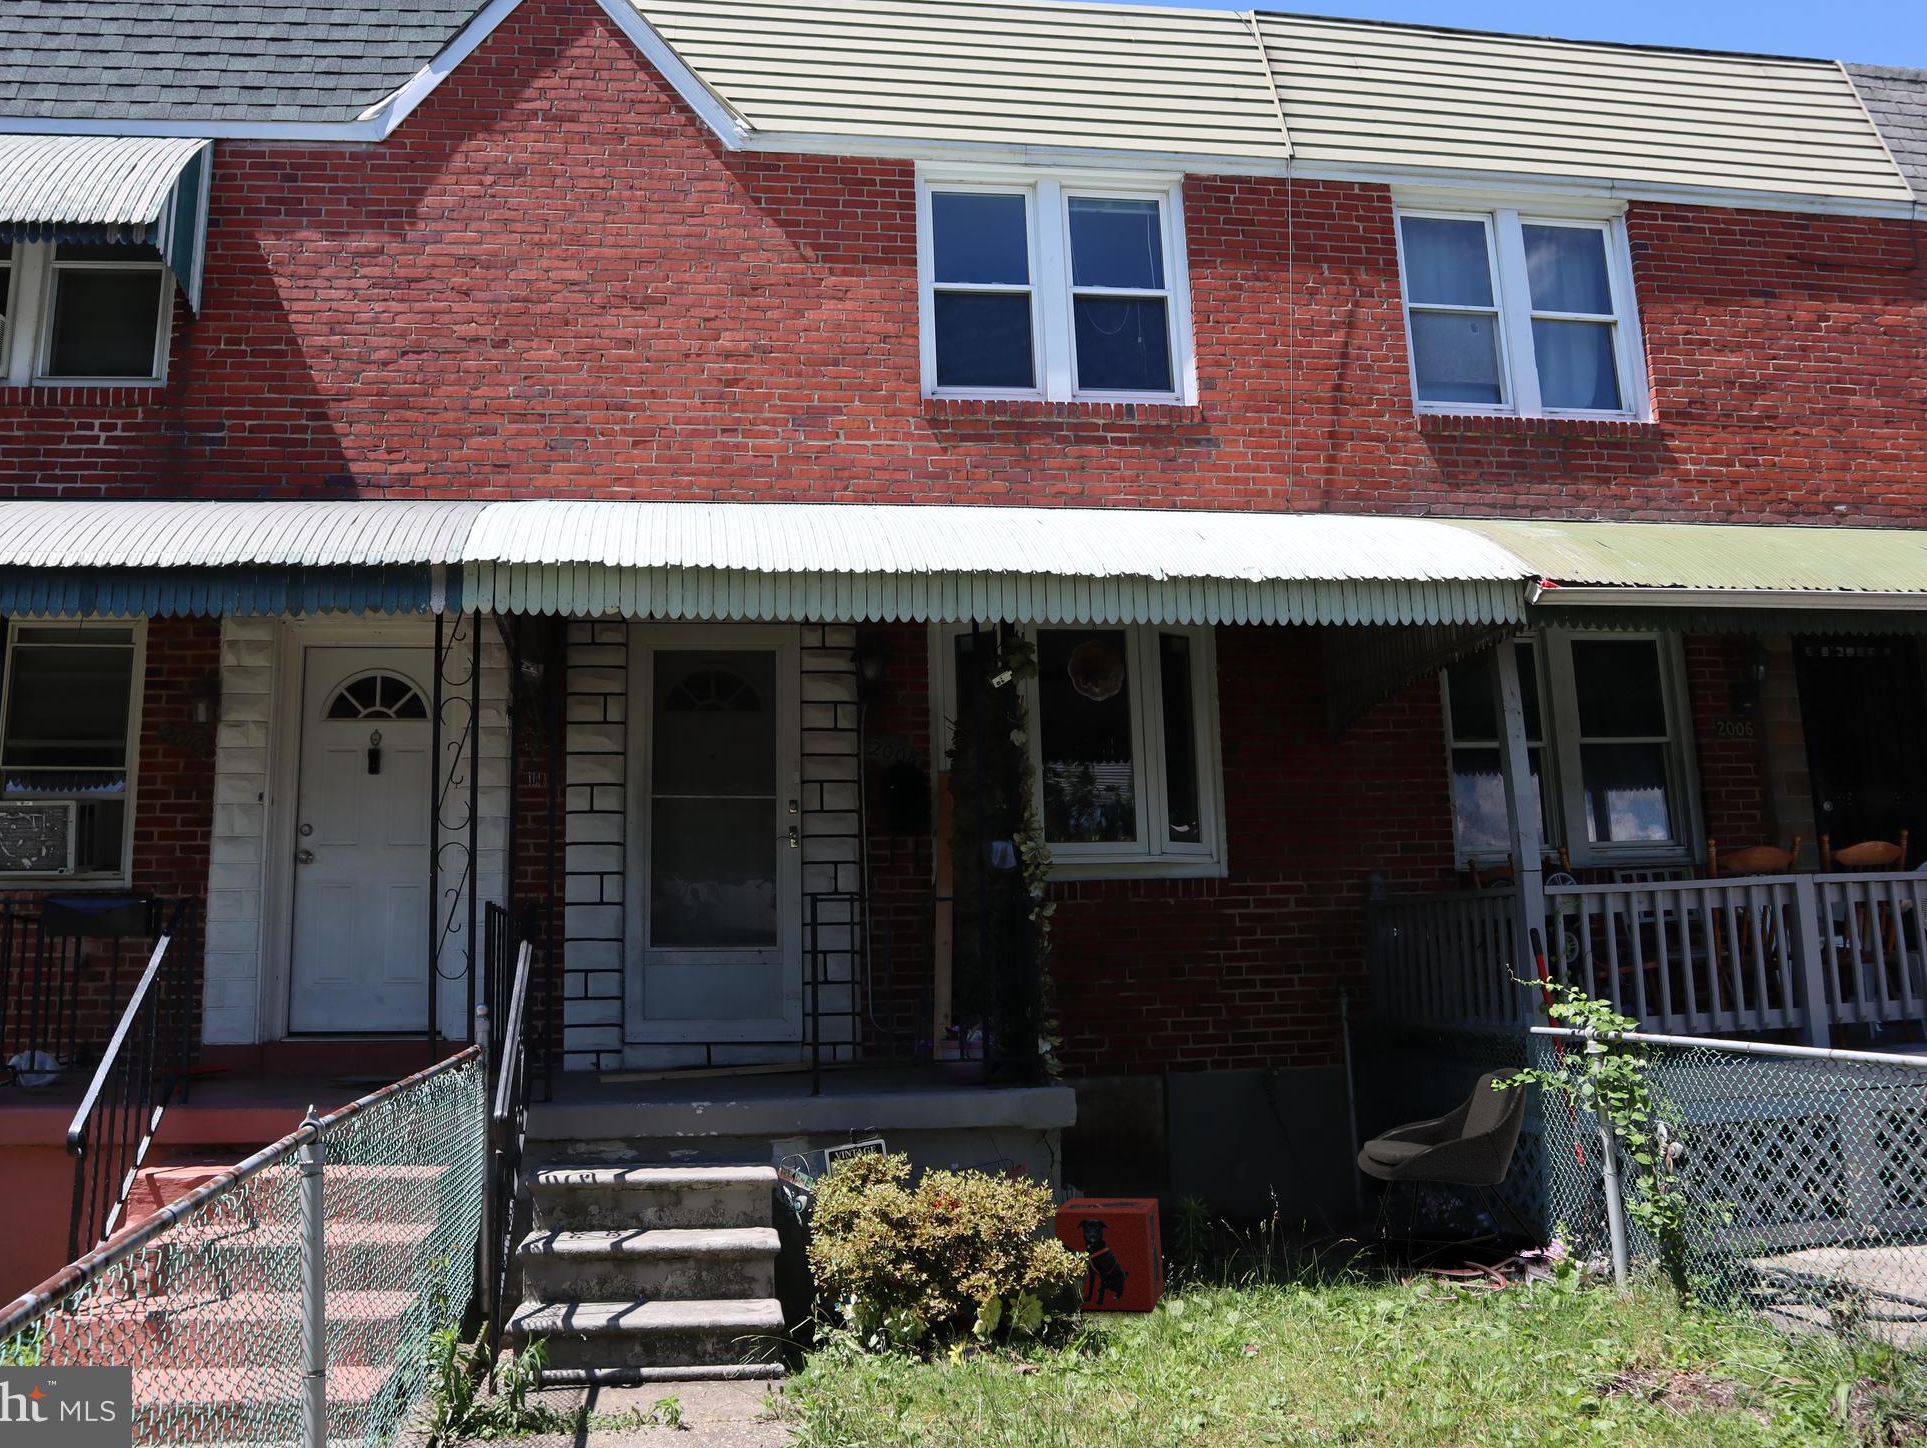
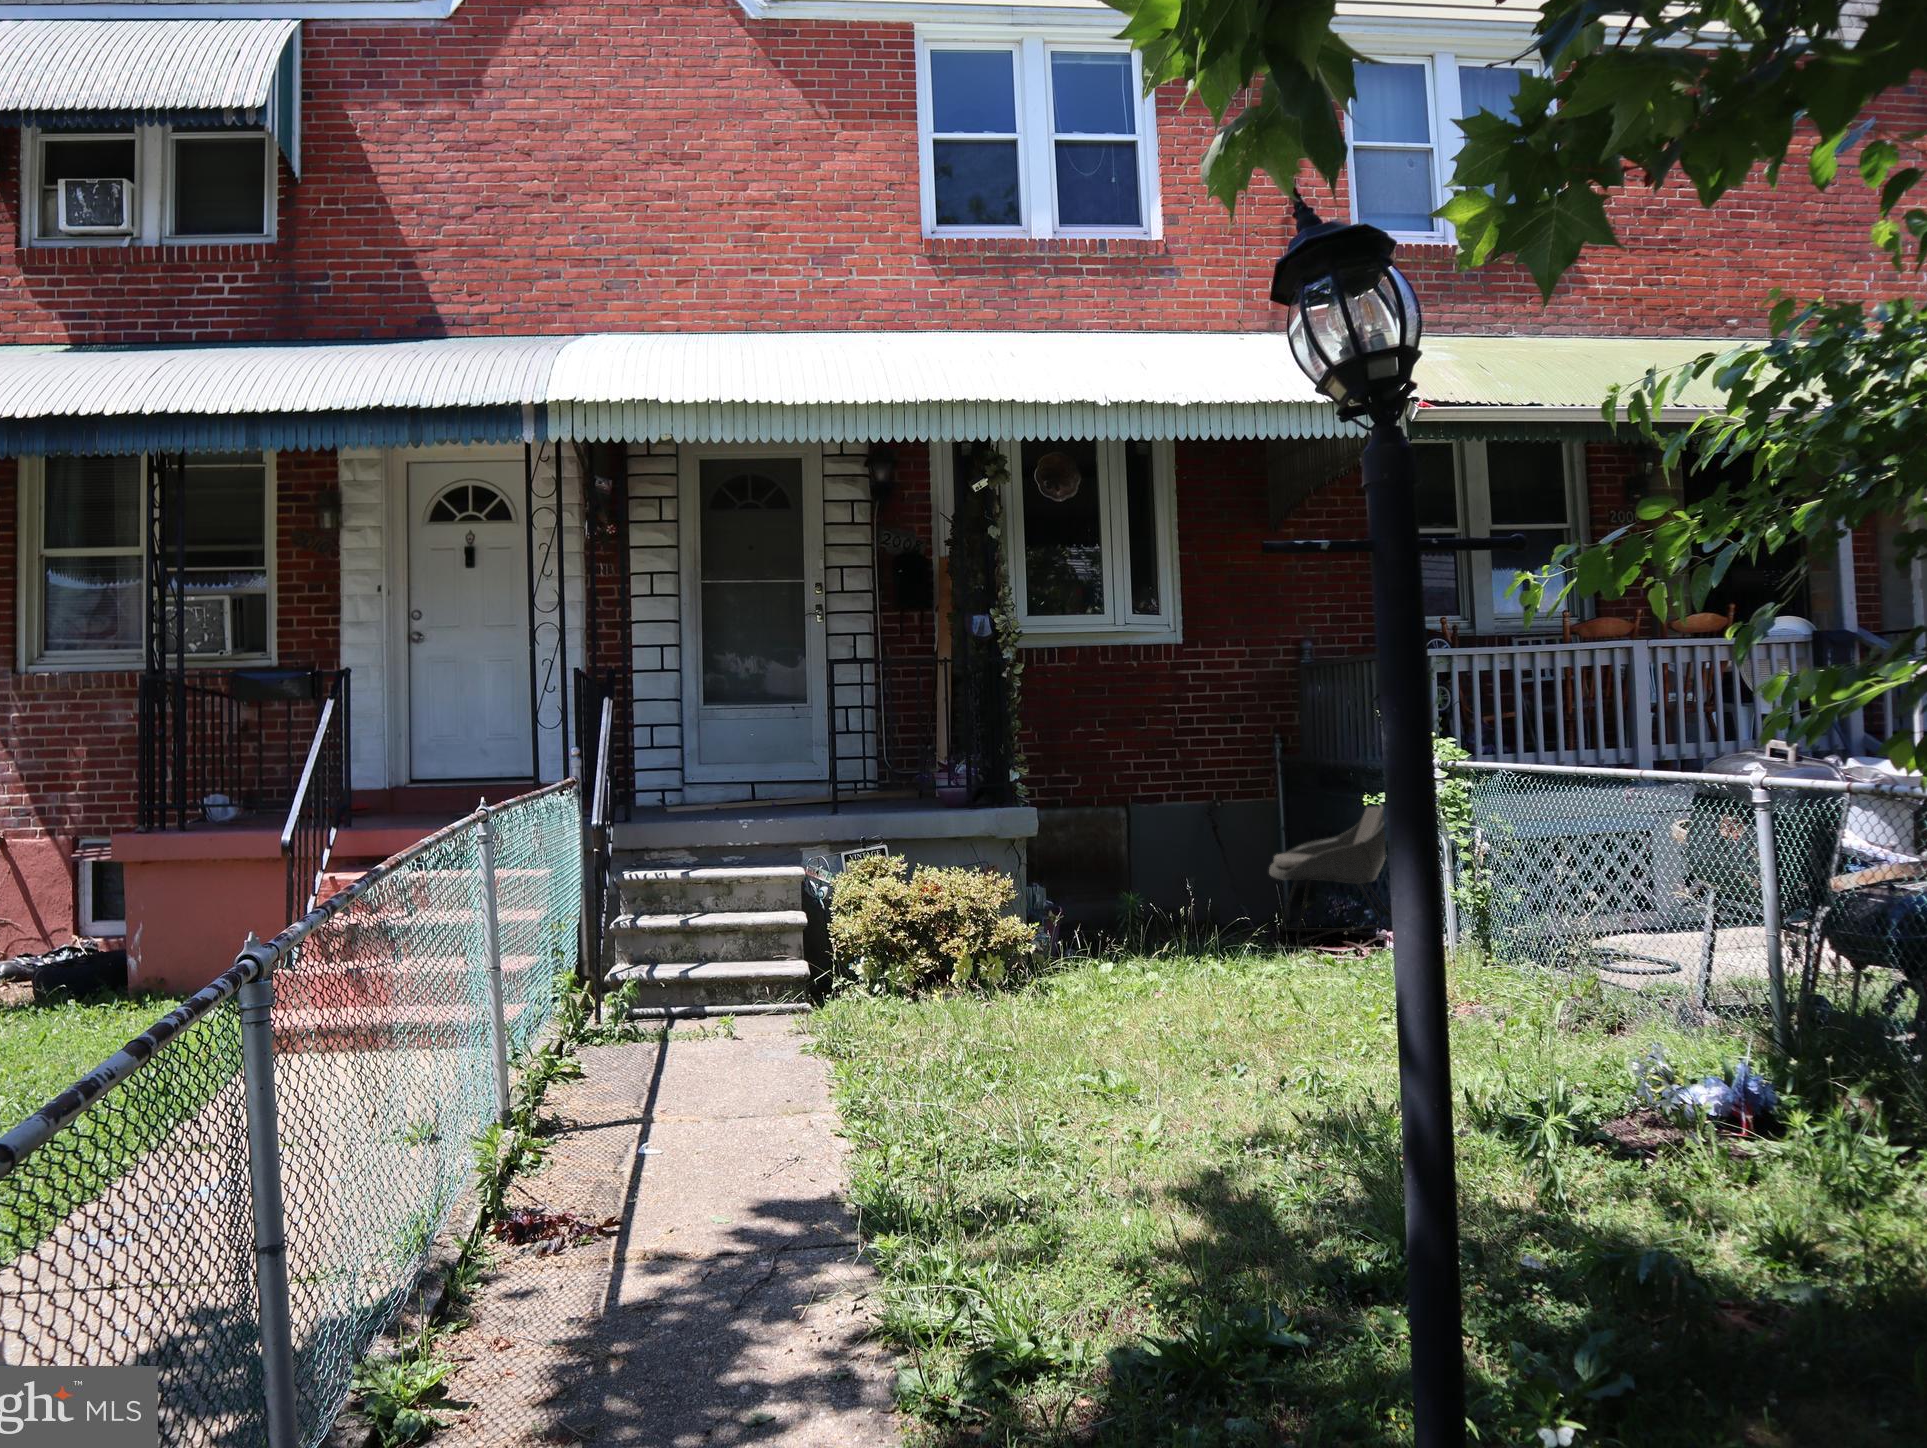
storage box: present [1055,1198,1164,1311] -> none [1018,893,1105,972]

